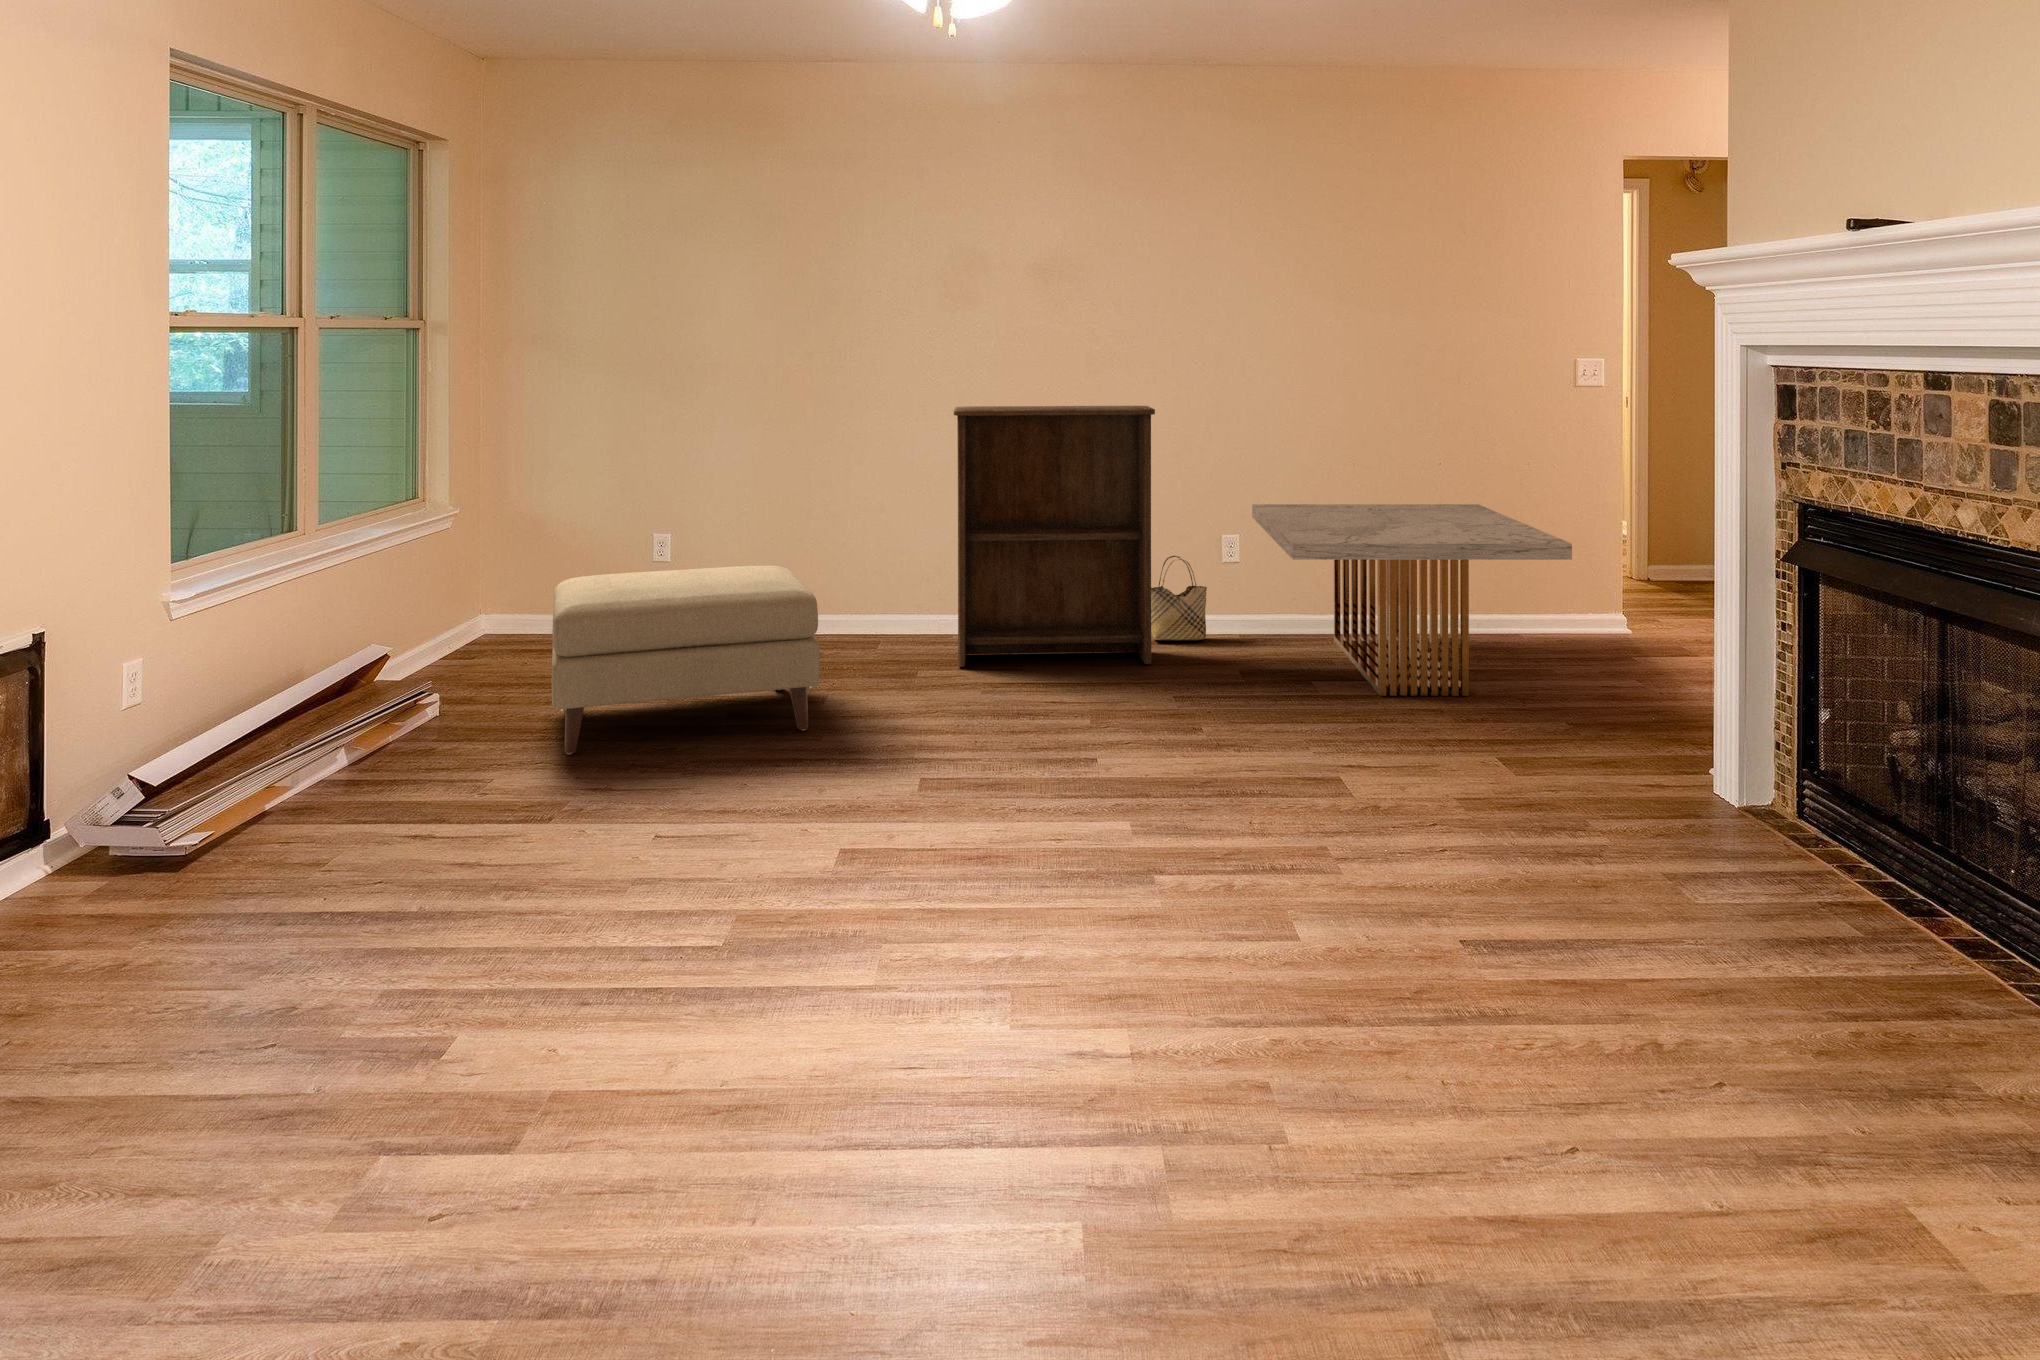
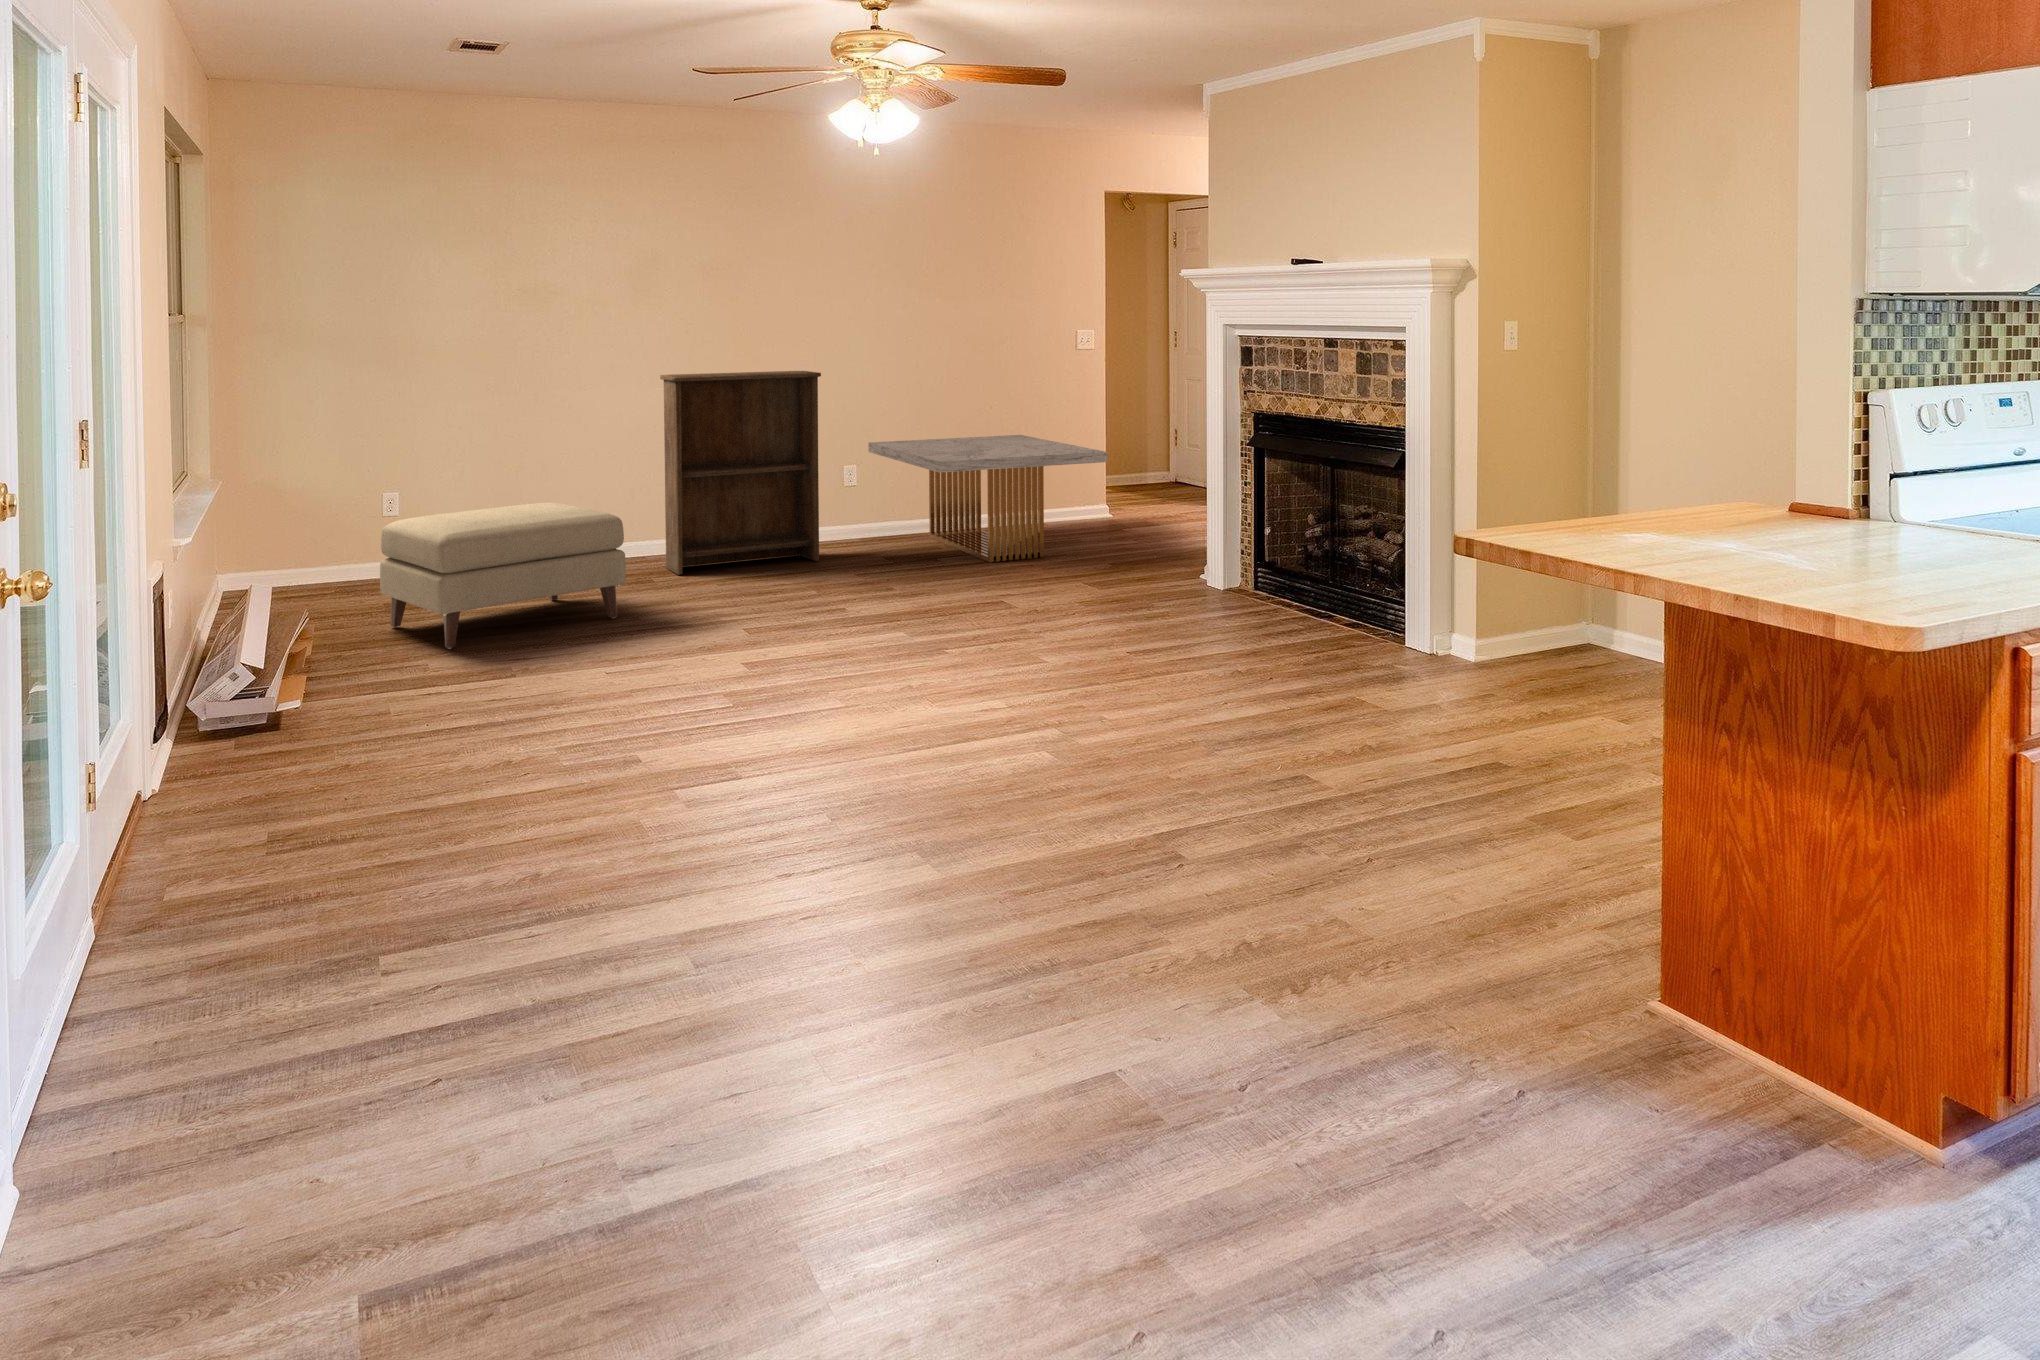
woven basket: present [1151,556,1207,641] -> none [798,484,842,547]

